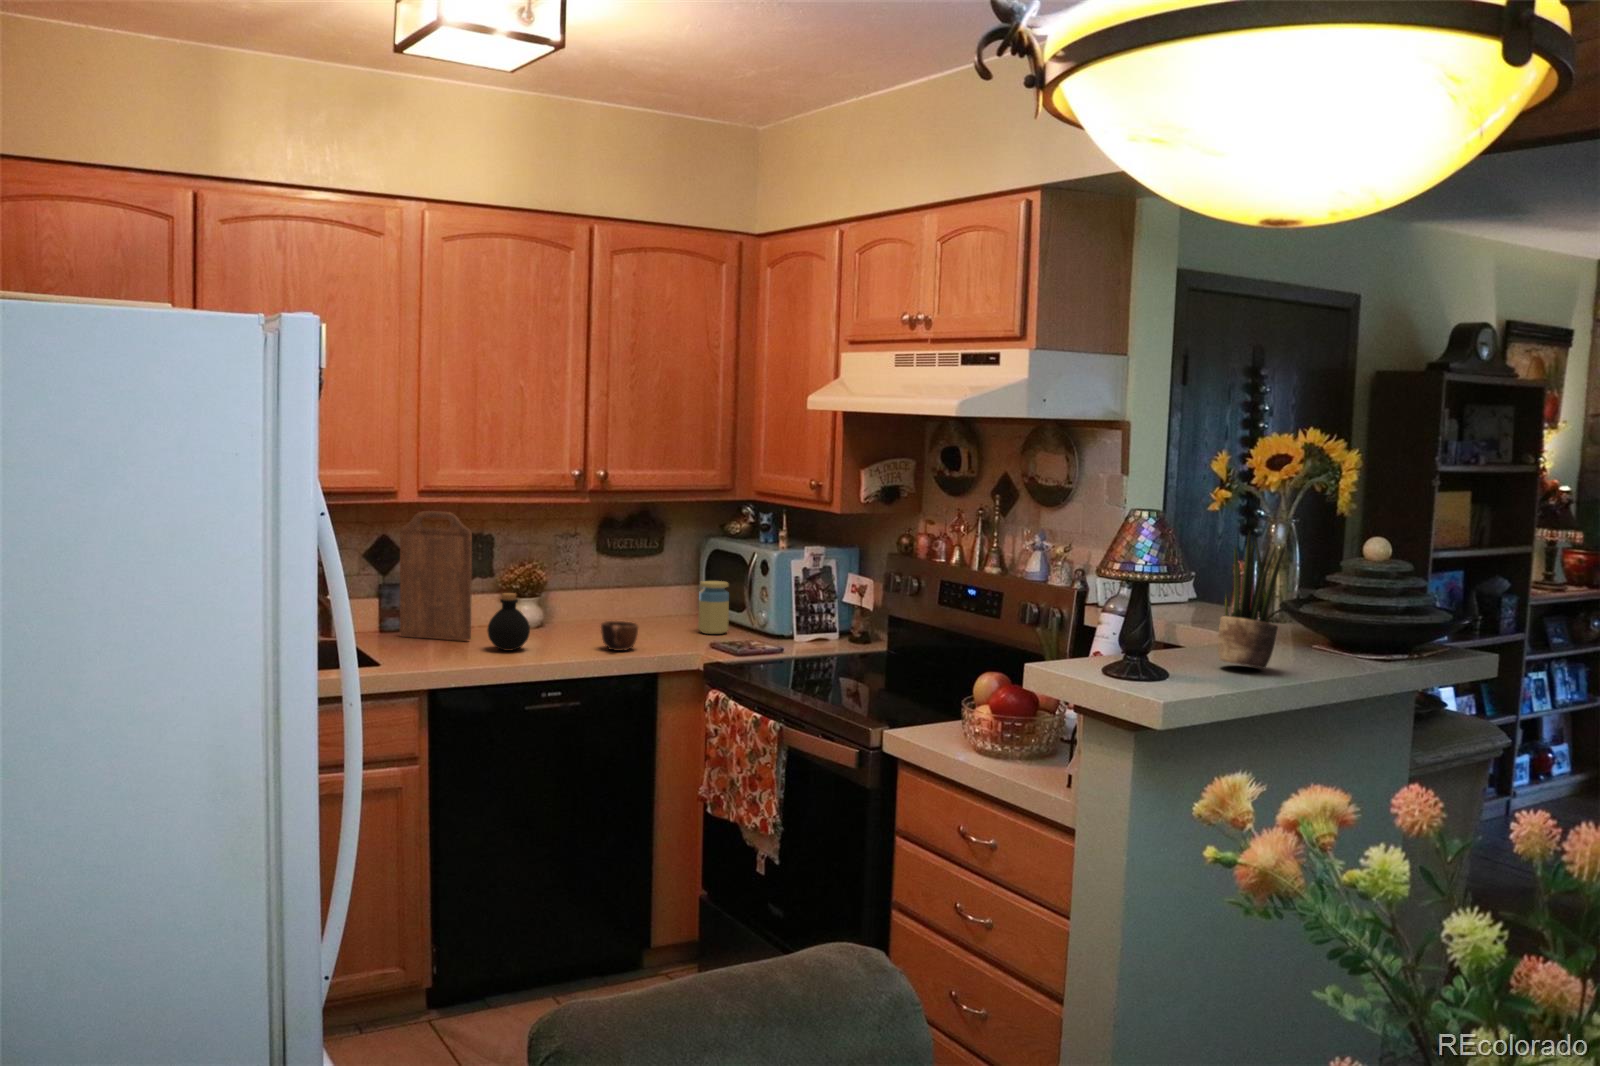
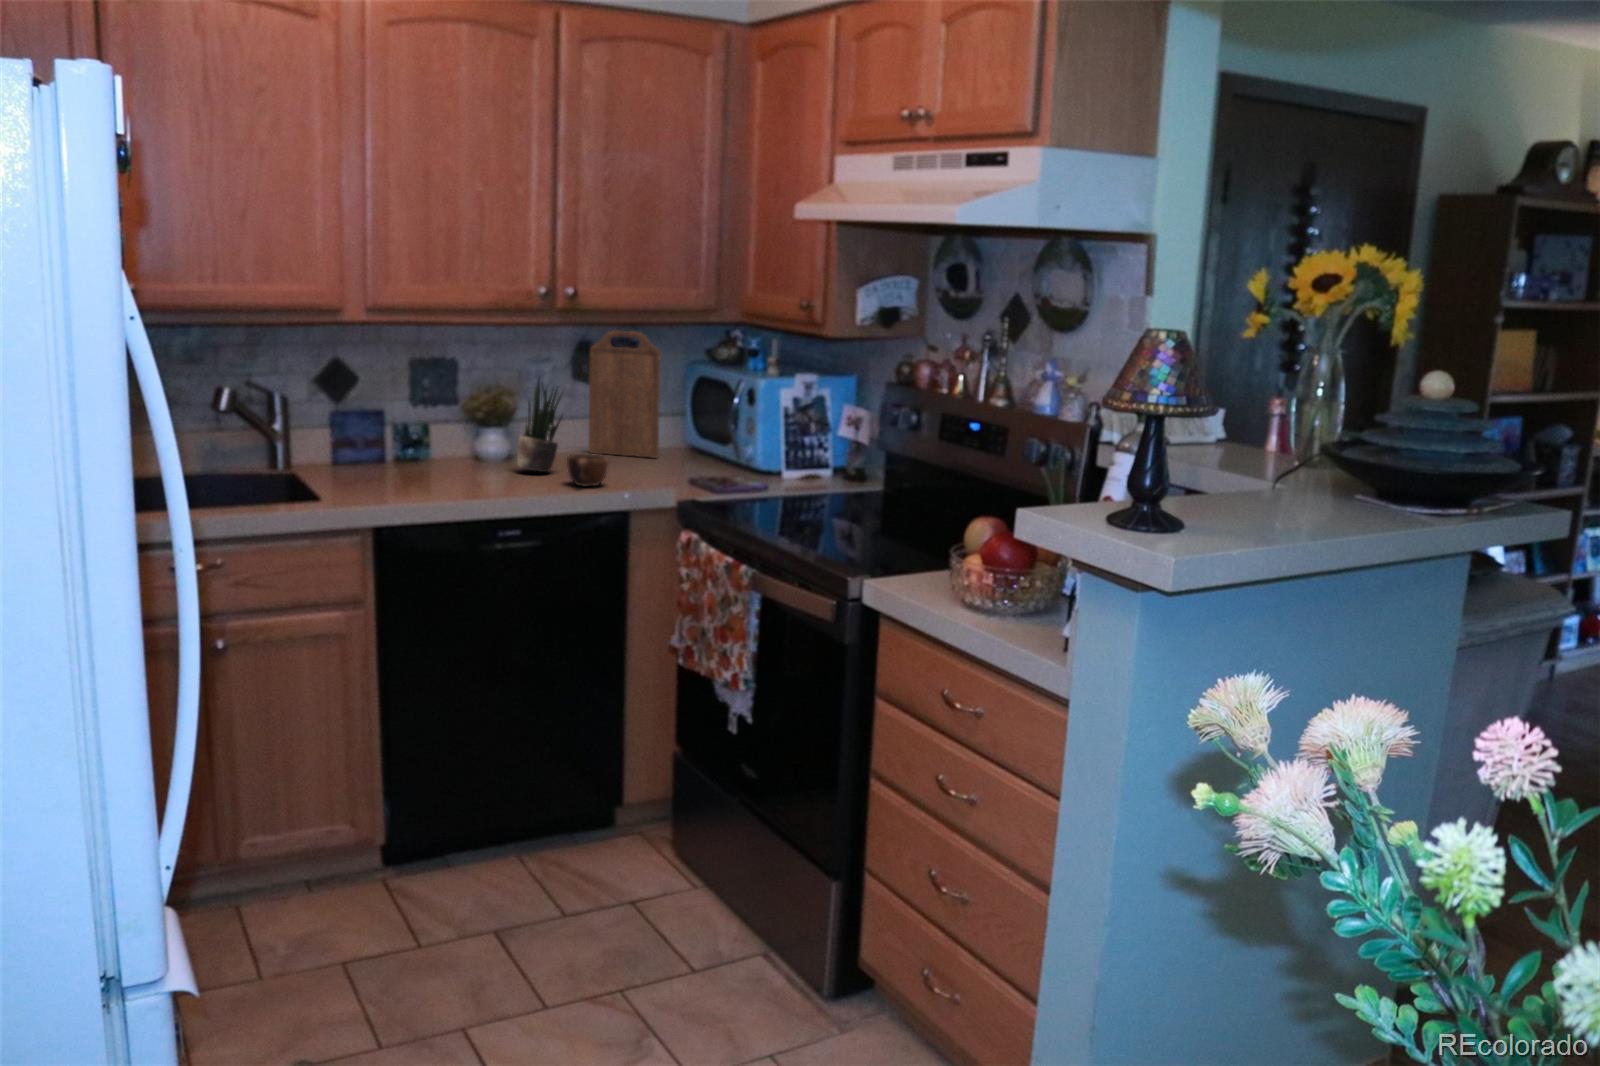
cutting board: present [400,511,472,640] -> present [589,331,661,458]
potted plant: present [1218,531,1286,668] -> present [517,380,563,472]
jar: present [698,581,729,634] -> none [678,412,712,470]
bottle: present [487,593,530,651] -> none [441,421,488,484]

